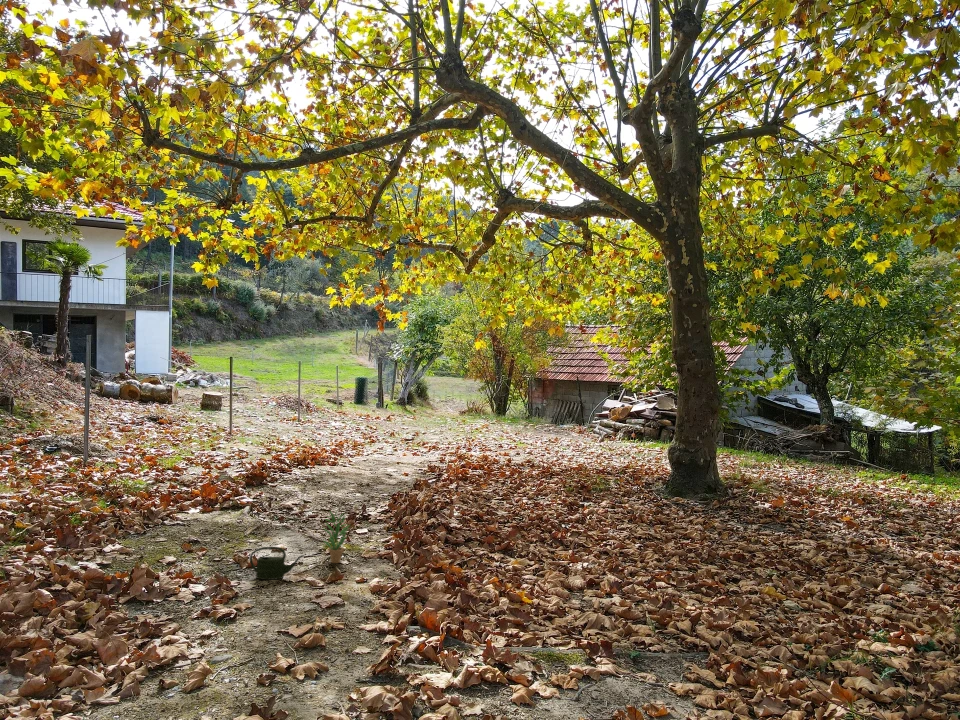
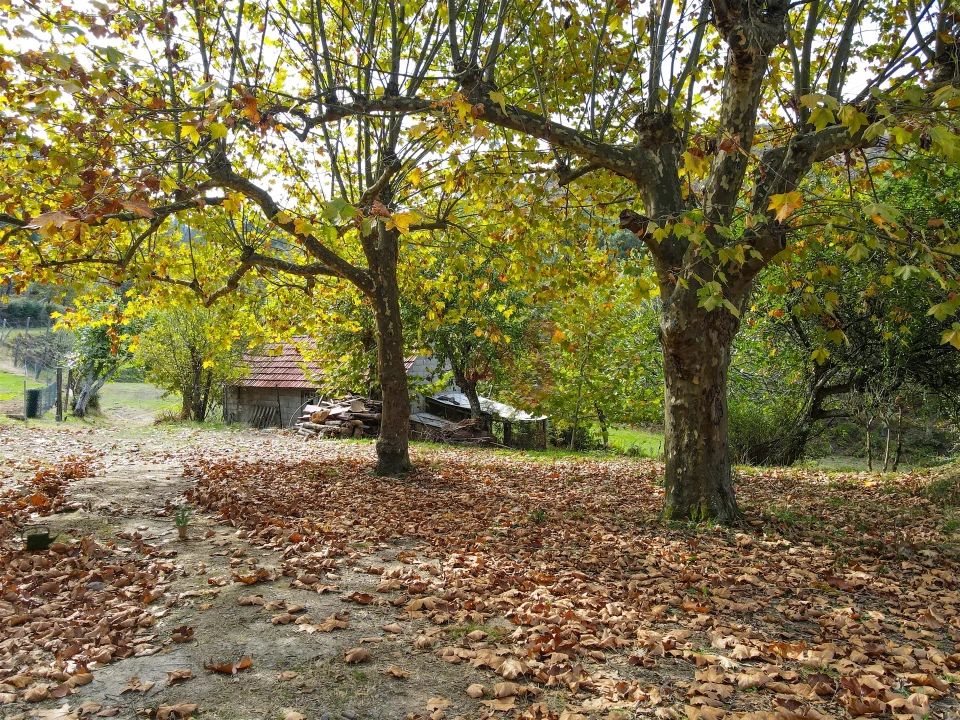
watering can: present [250,547,304,580] -> present [21,526,64,550]

